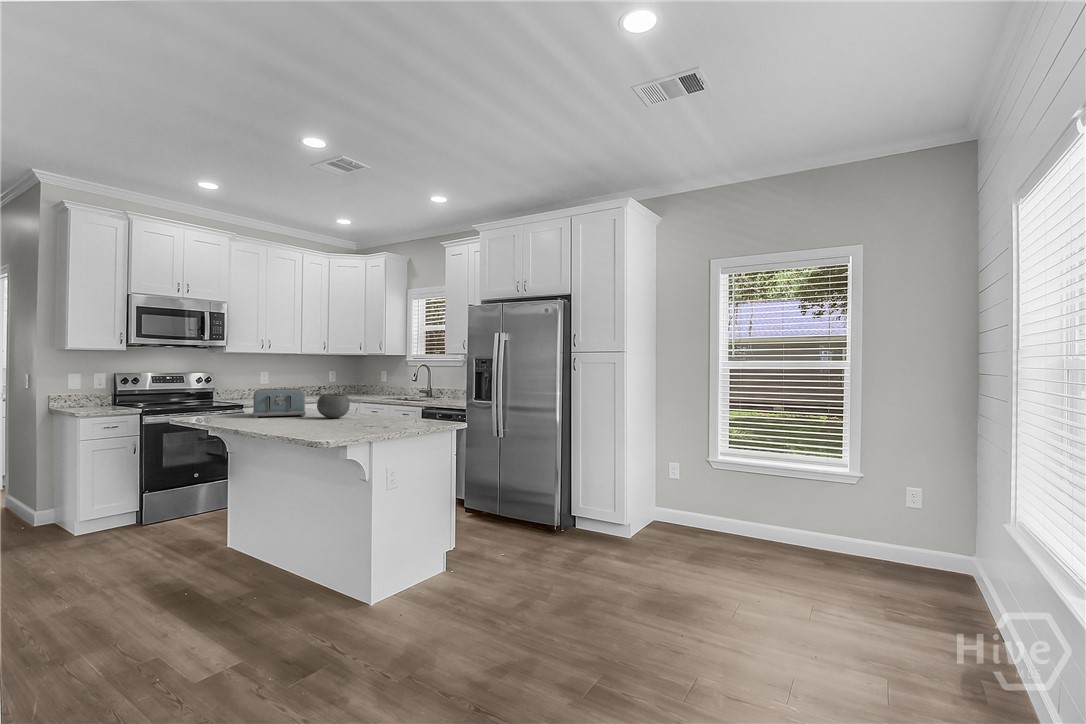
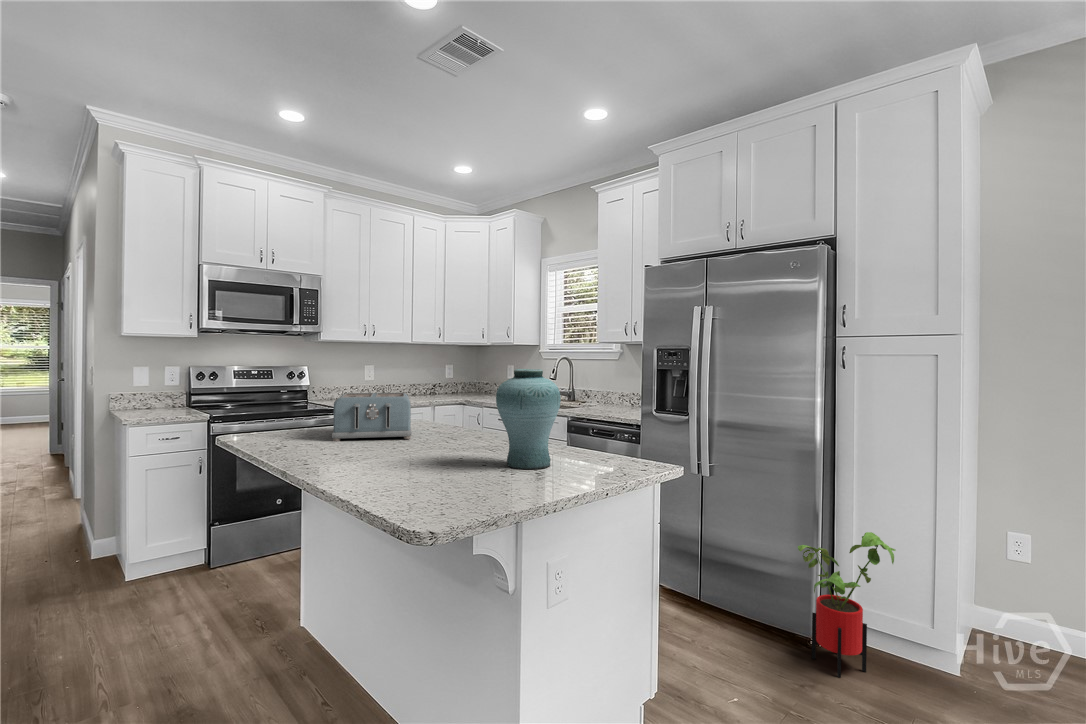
vase: none [357,372,393,424] -> present [496,369,561,469]
bowl: present [317,394,350,418] -> none [428,405,479,446]
house plant: none [546,461,594,543] -> present [798,532,896,677]

